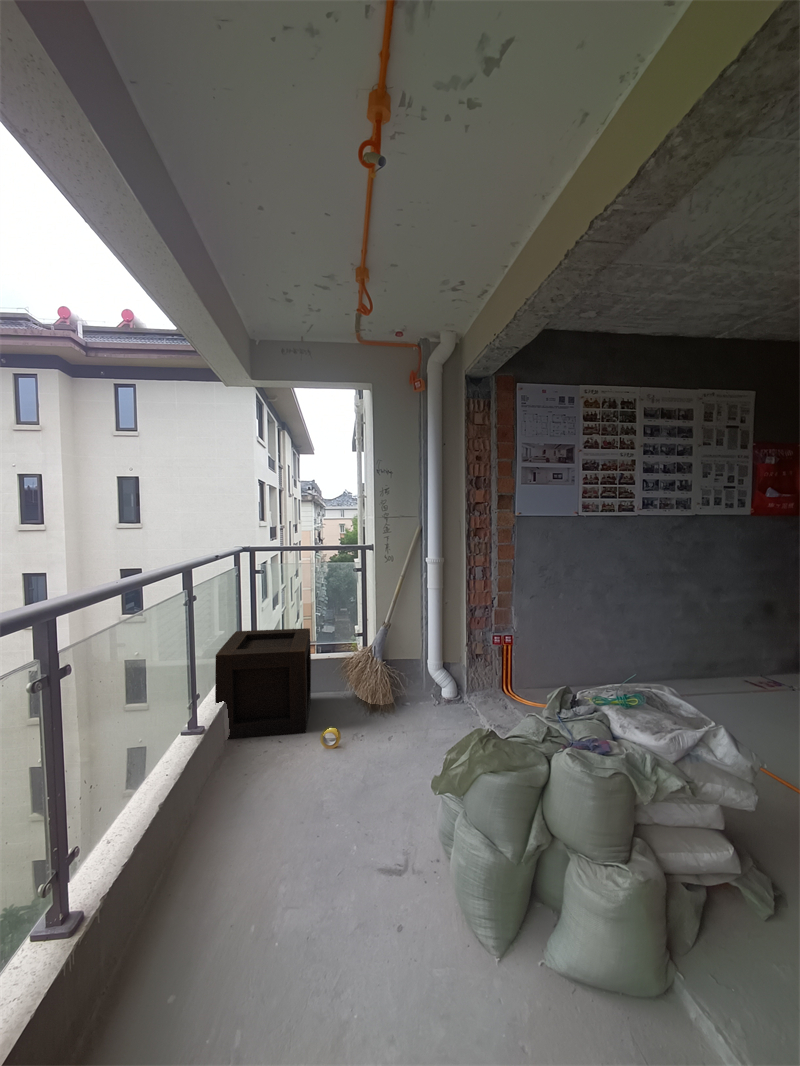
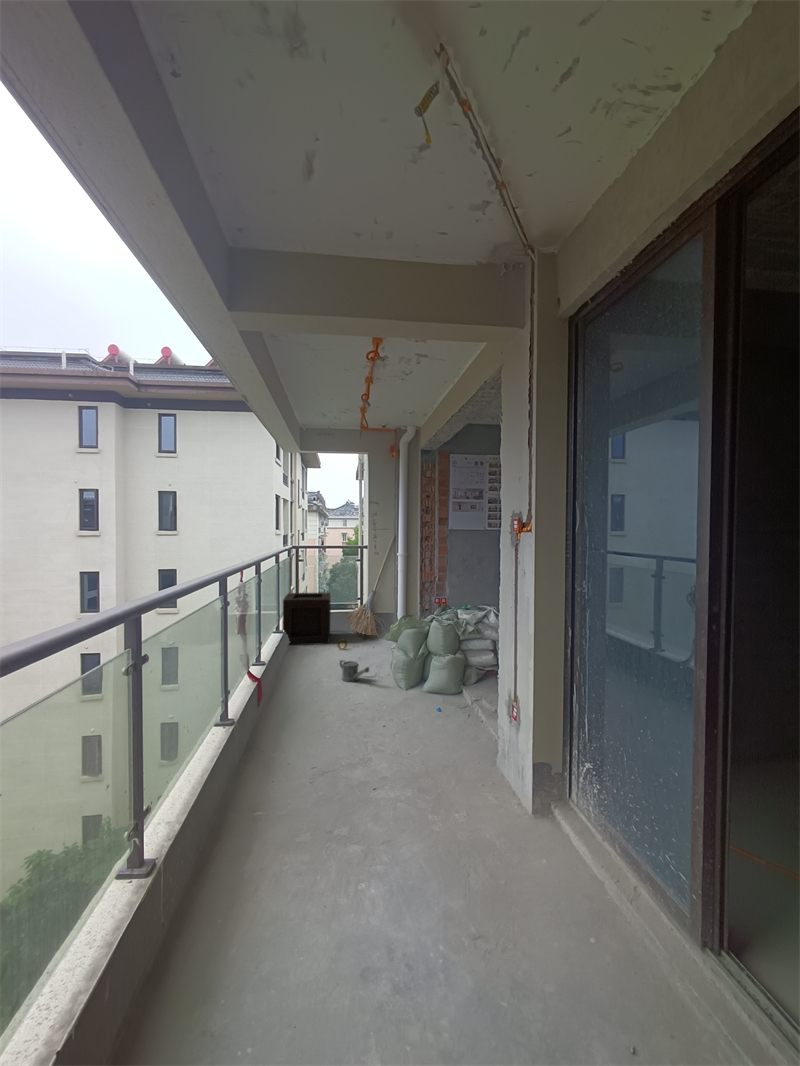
watering can: none [317,866,403,959] -> present [340,660,369,682]

